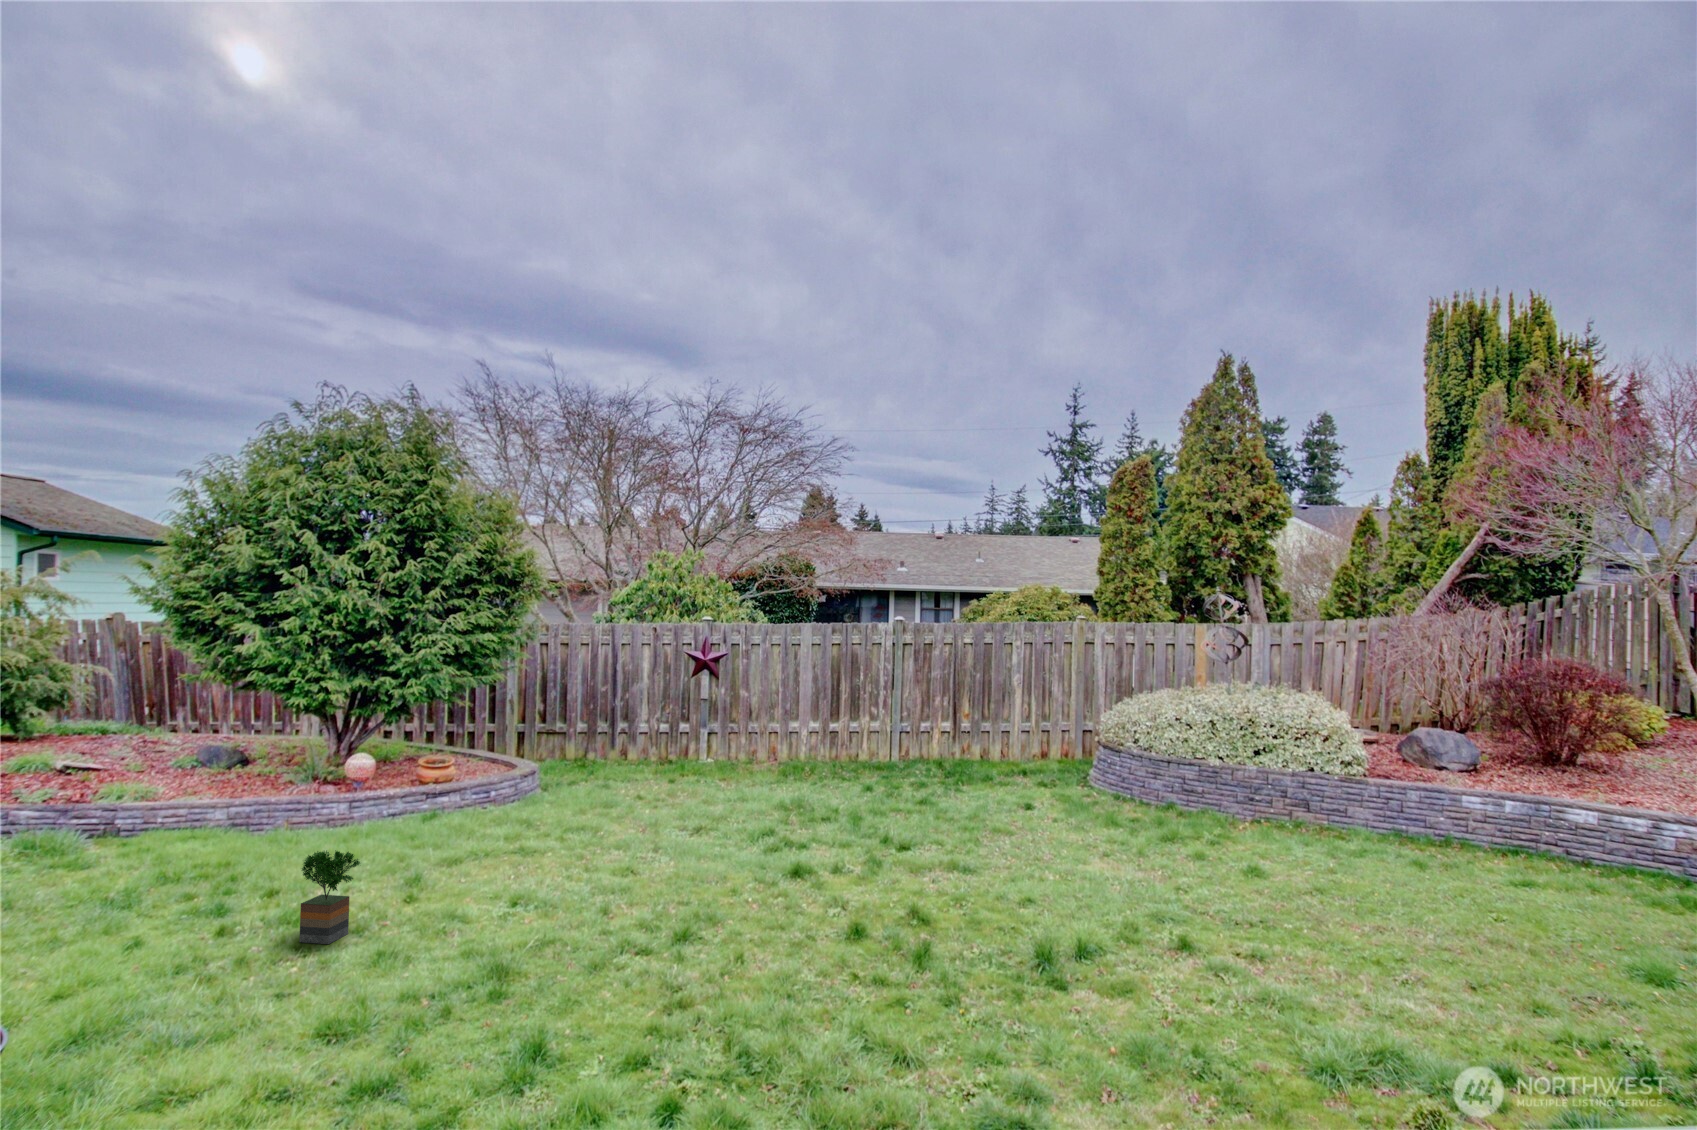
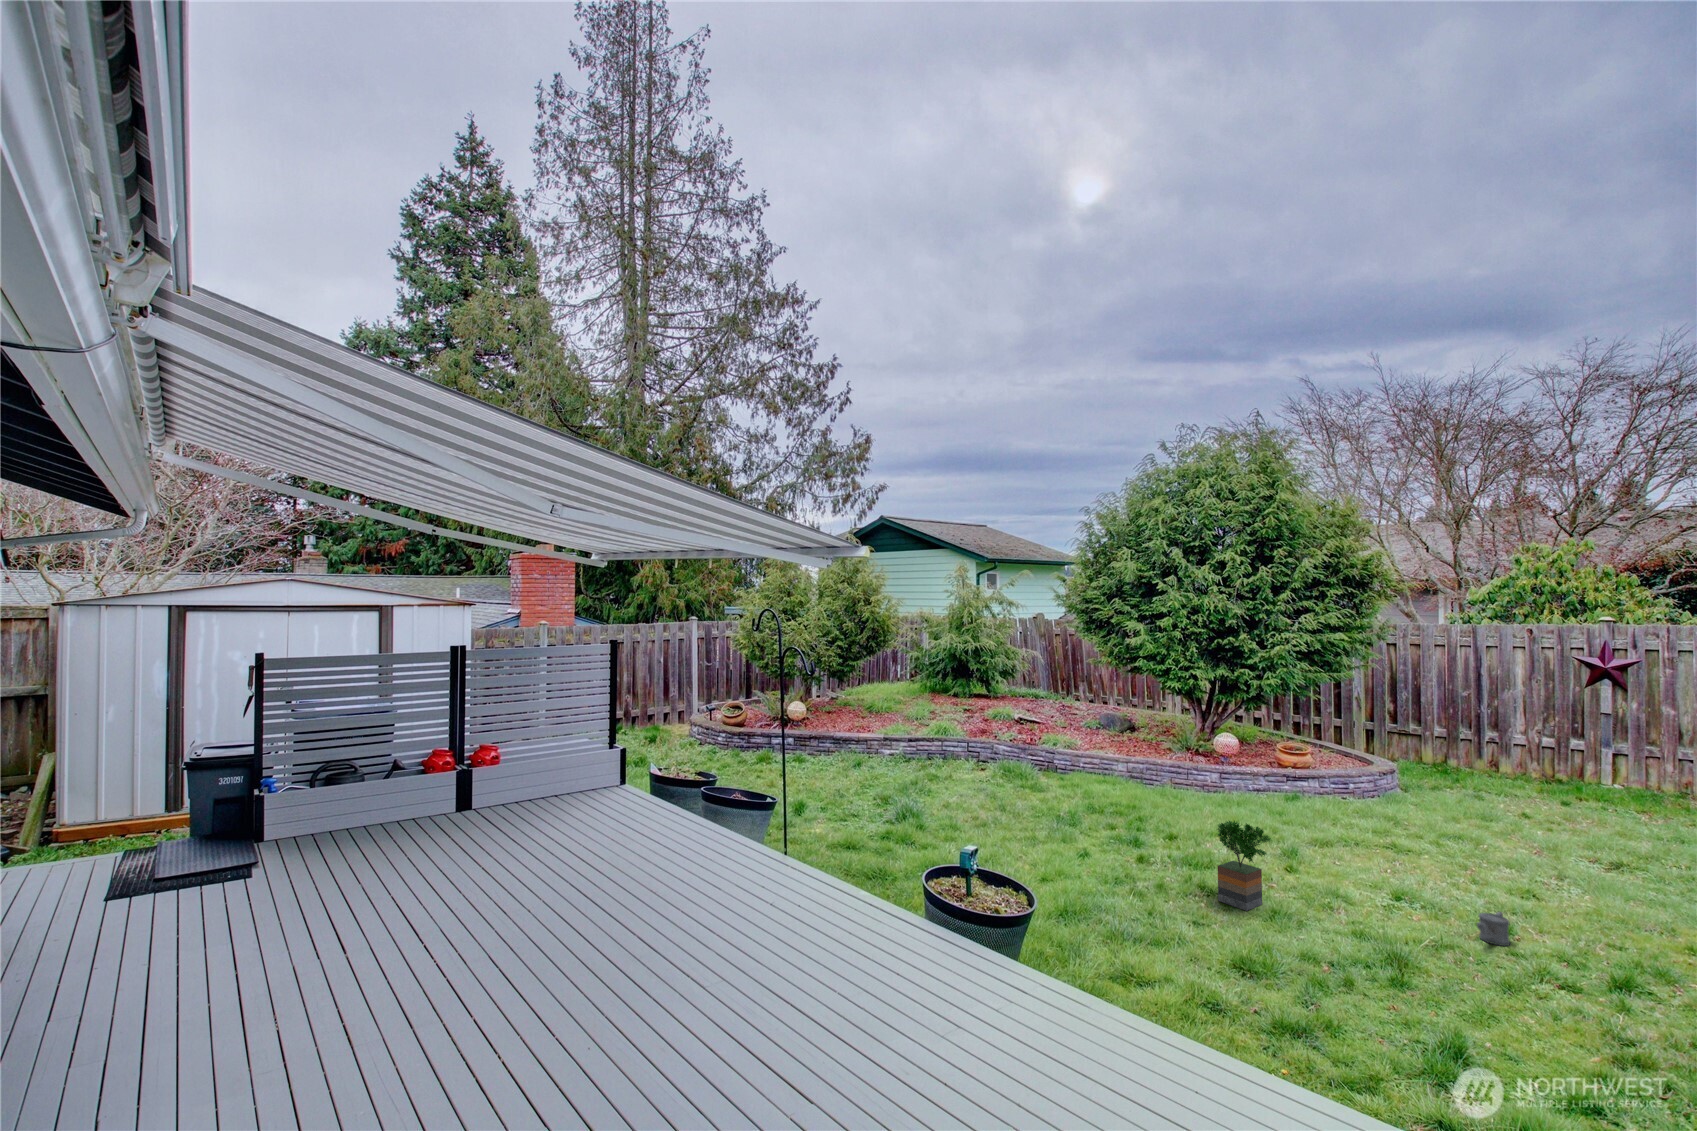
watering can: none [532,886,560,915] -> present [1477,912,1510,946]

